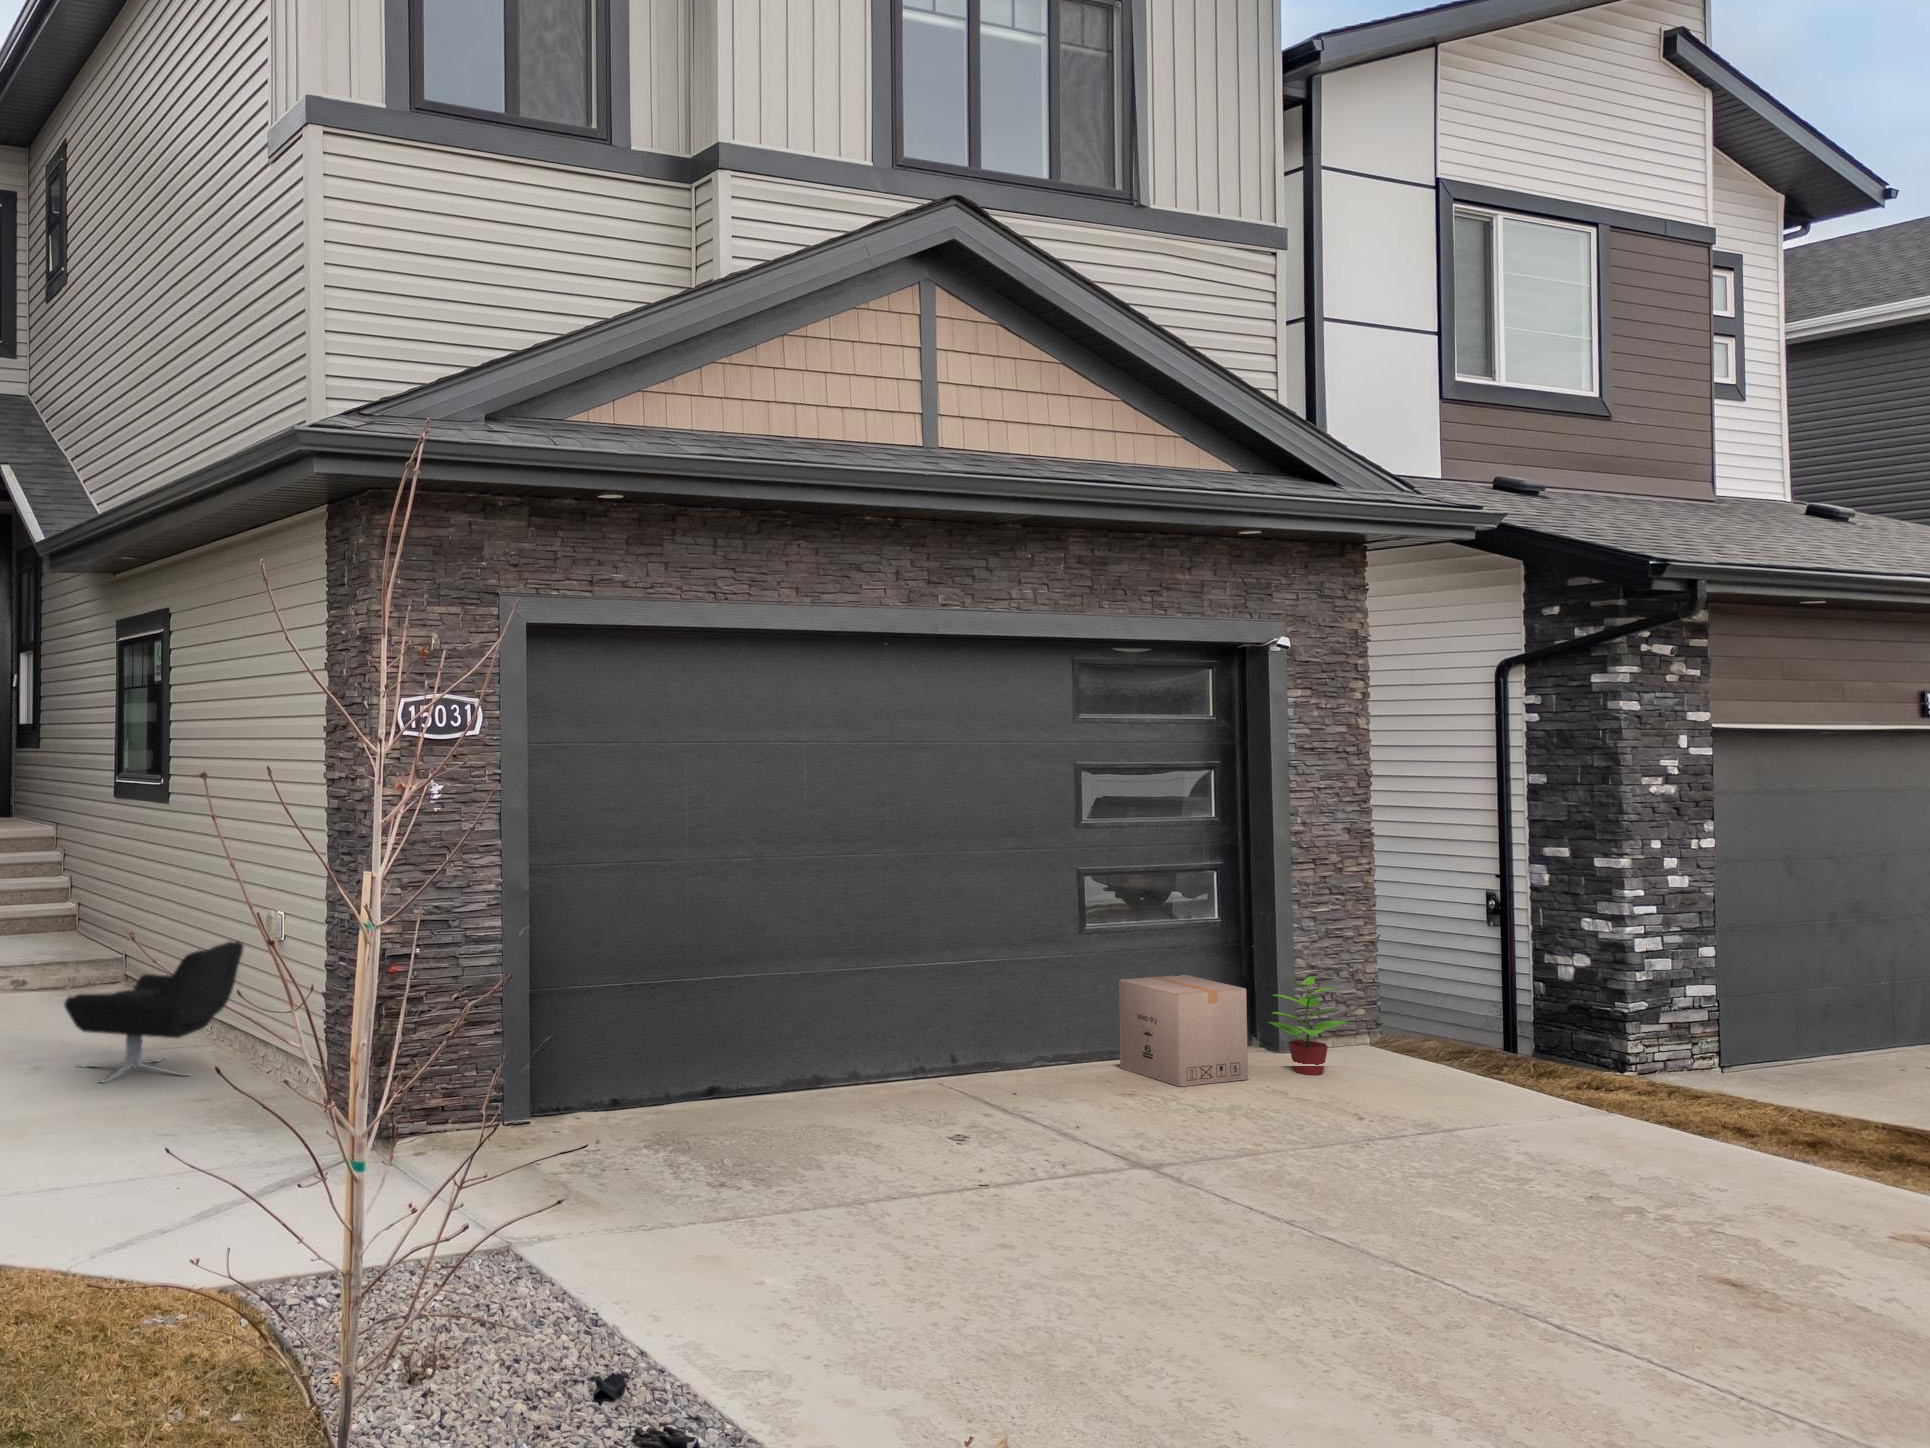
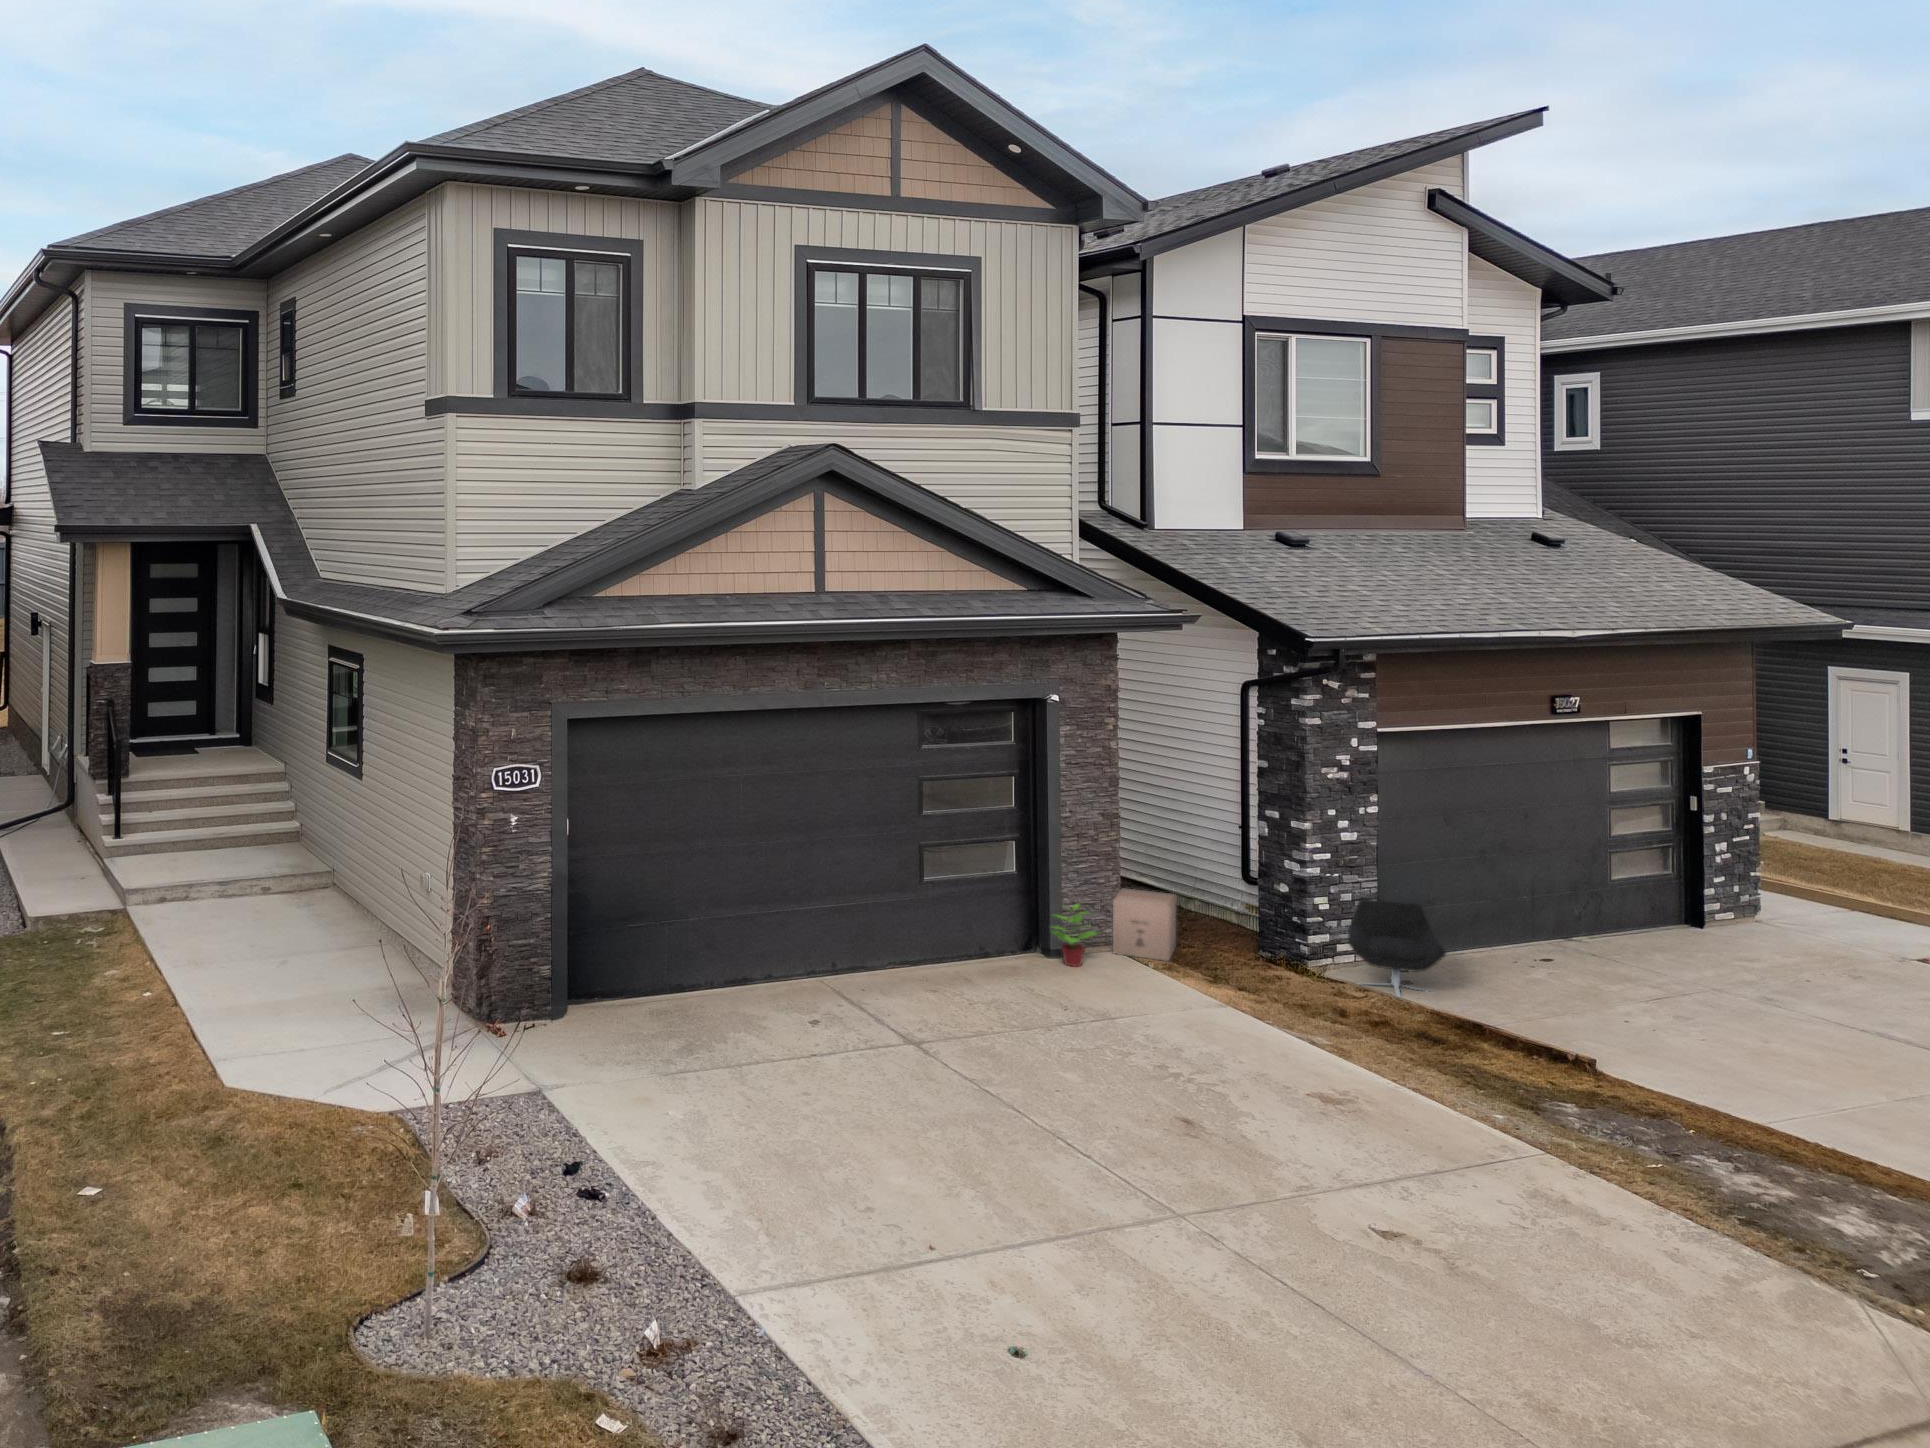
lounge chair: present [64,941,243,1083] -> present [1348,899,1446,997]
cardboard box: present [1119,975,1248,1087] -> present [1113,888,1176,961]

